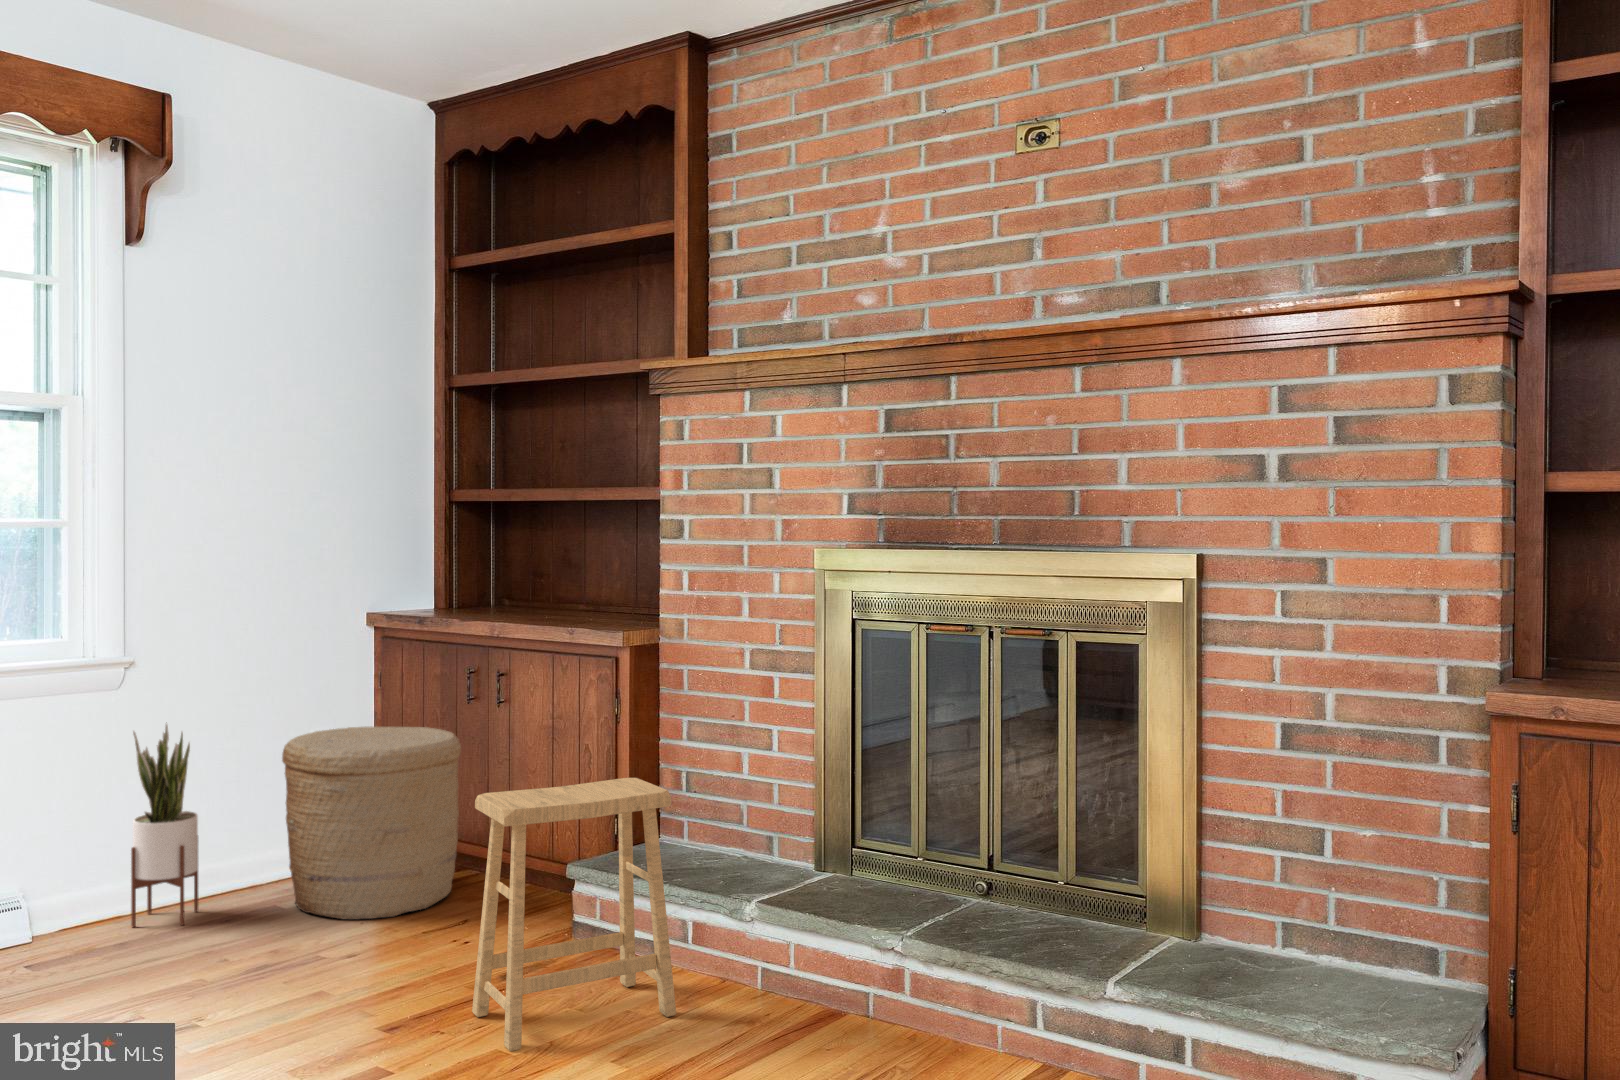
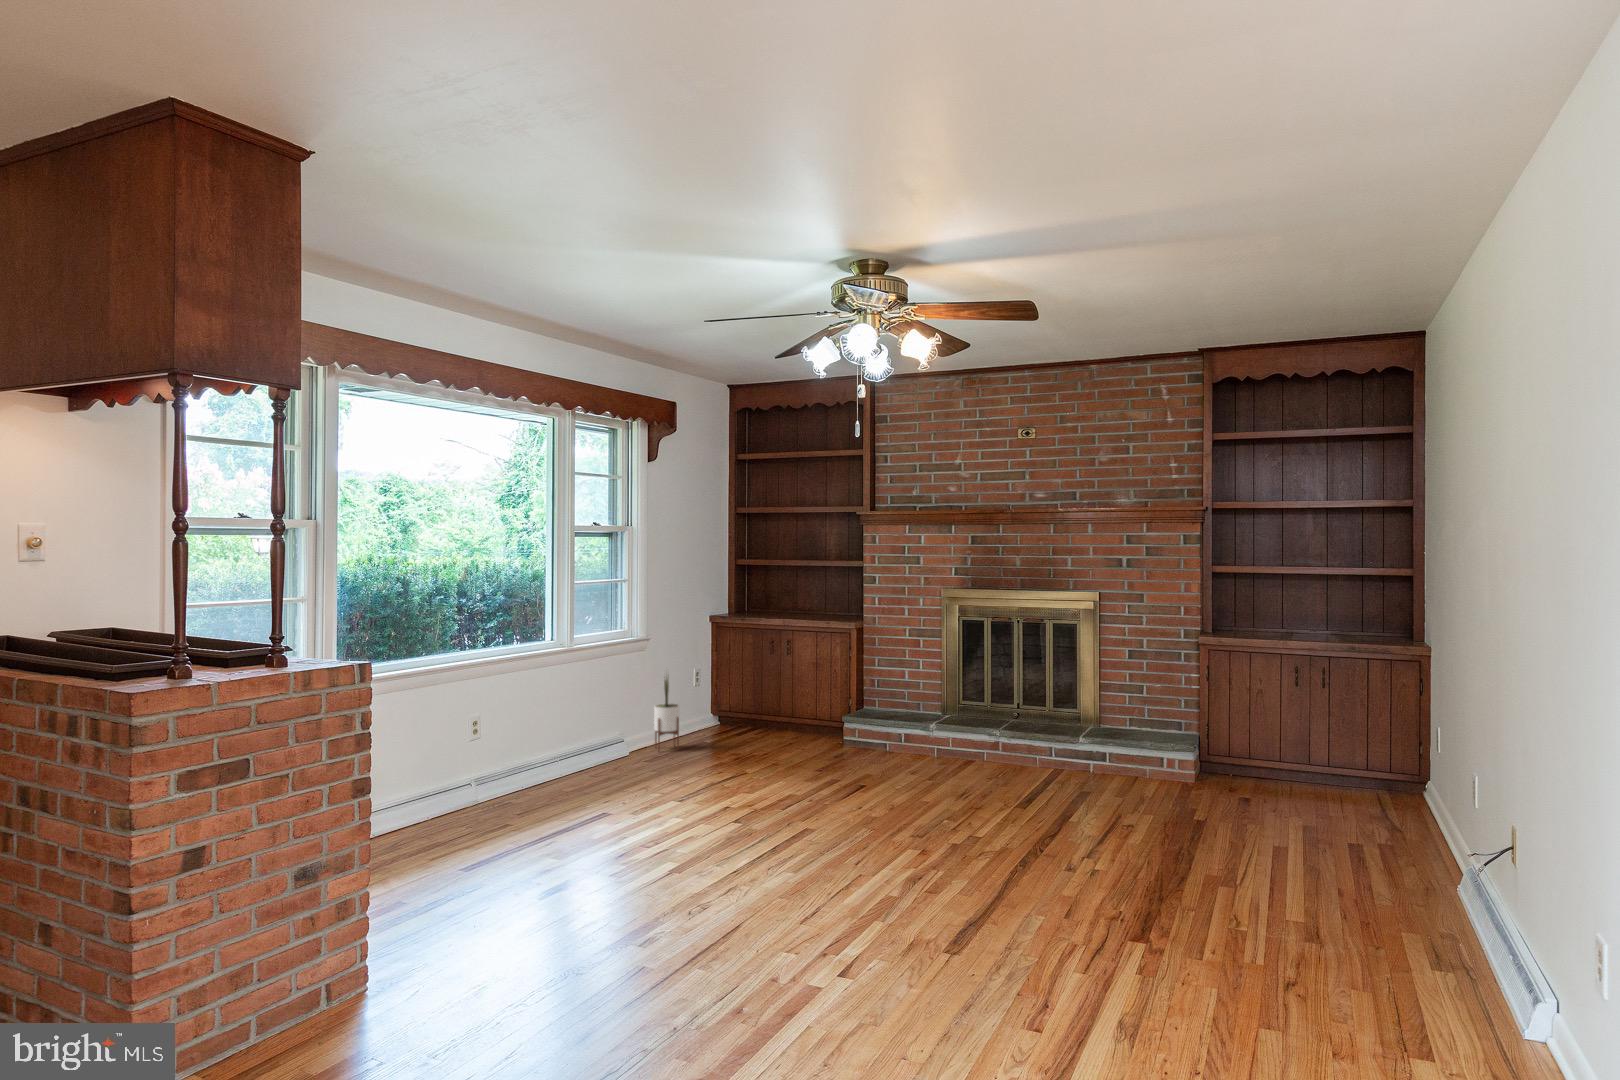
woven basket: present [282,727,461,919] -> none [704,666,777,746]
footstool: present [472,778,676,1051] -> none [844,679,918,775]

